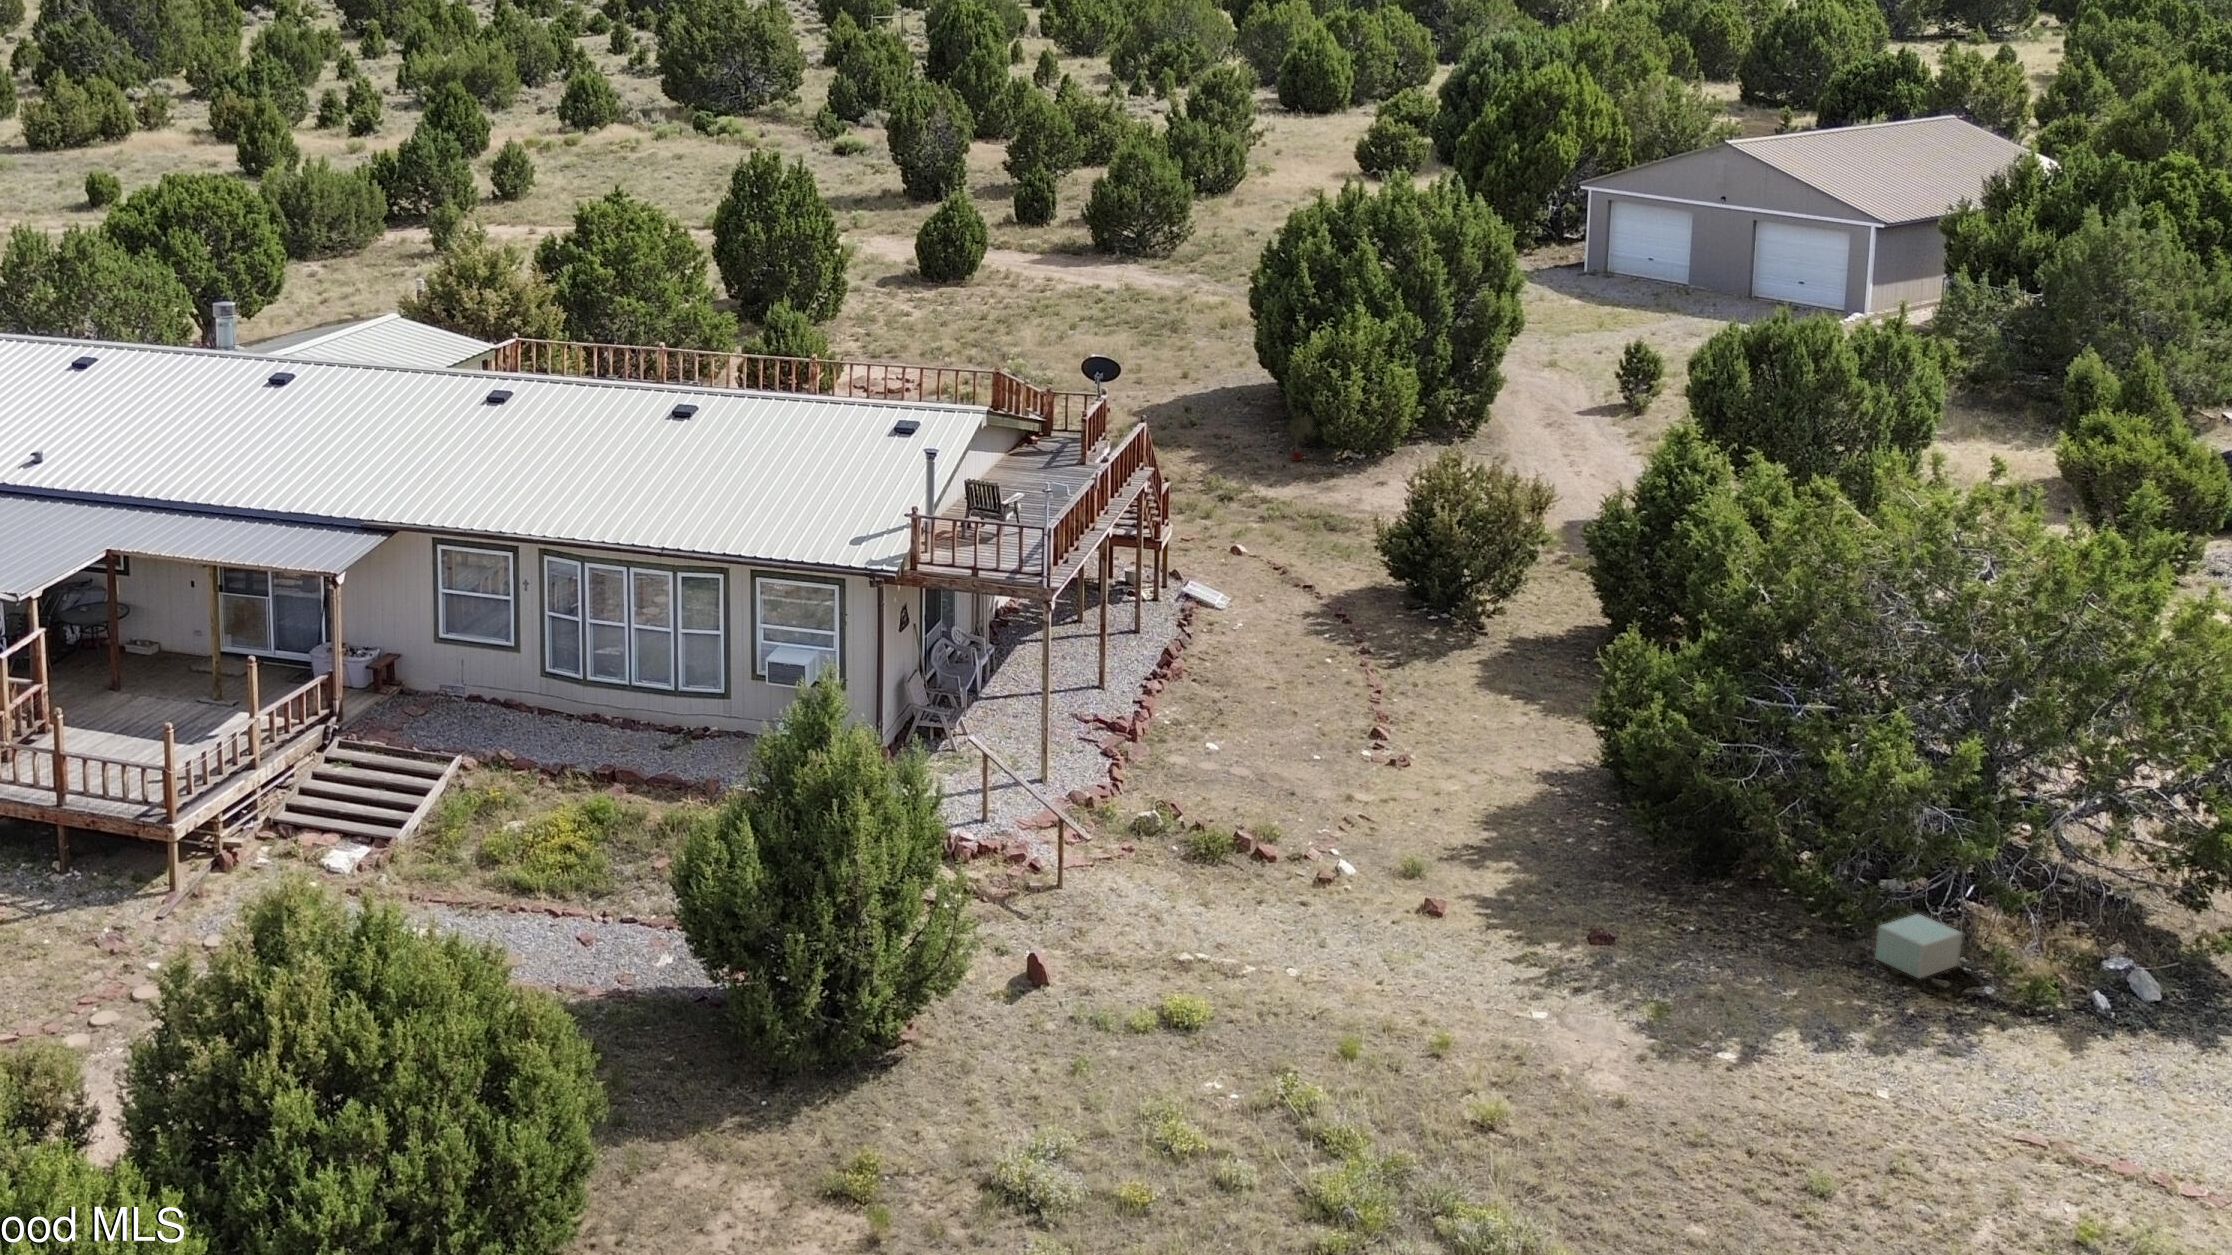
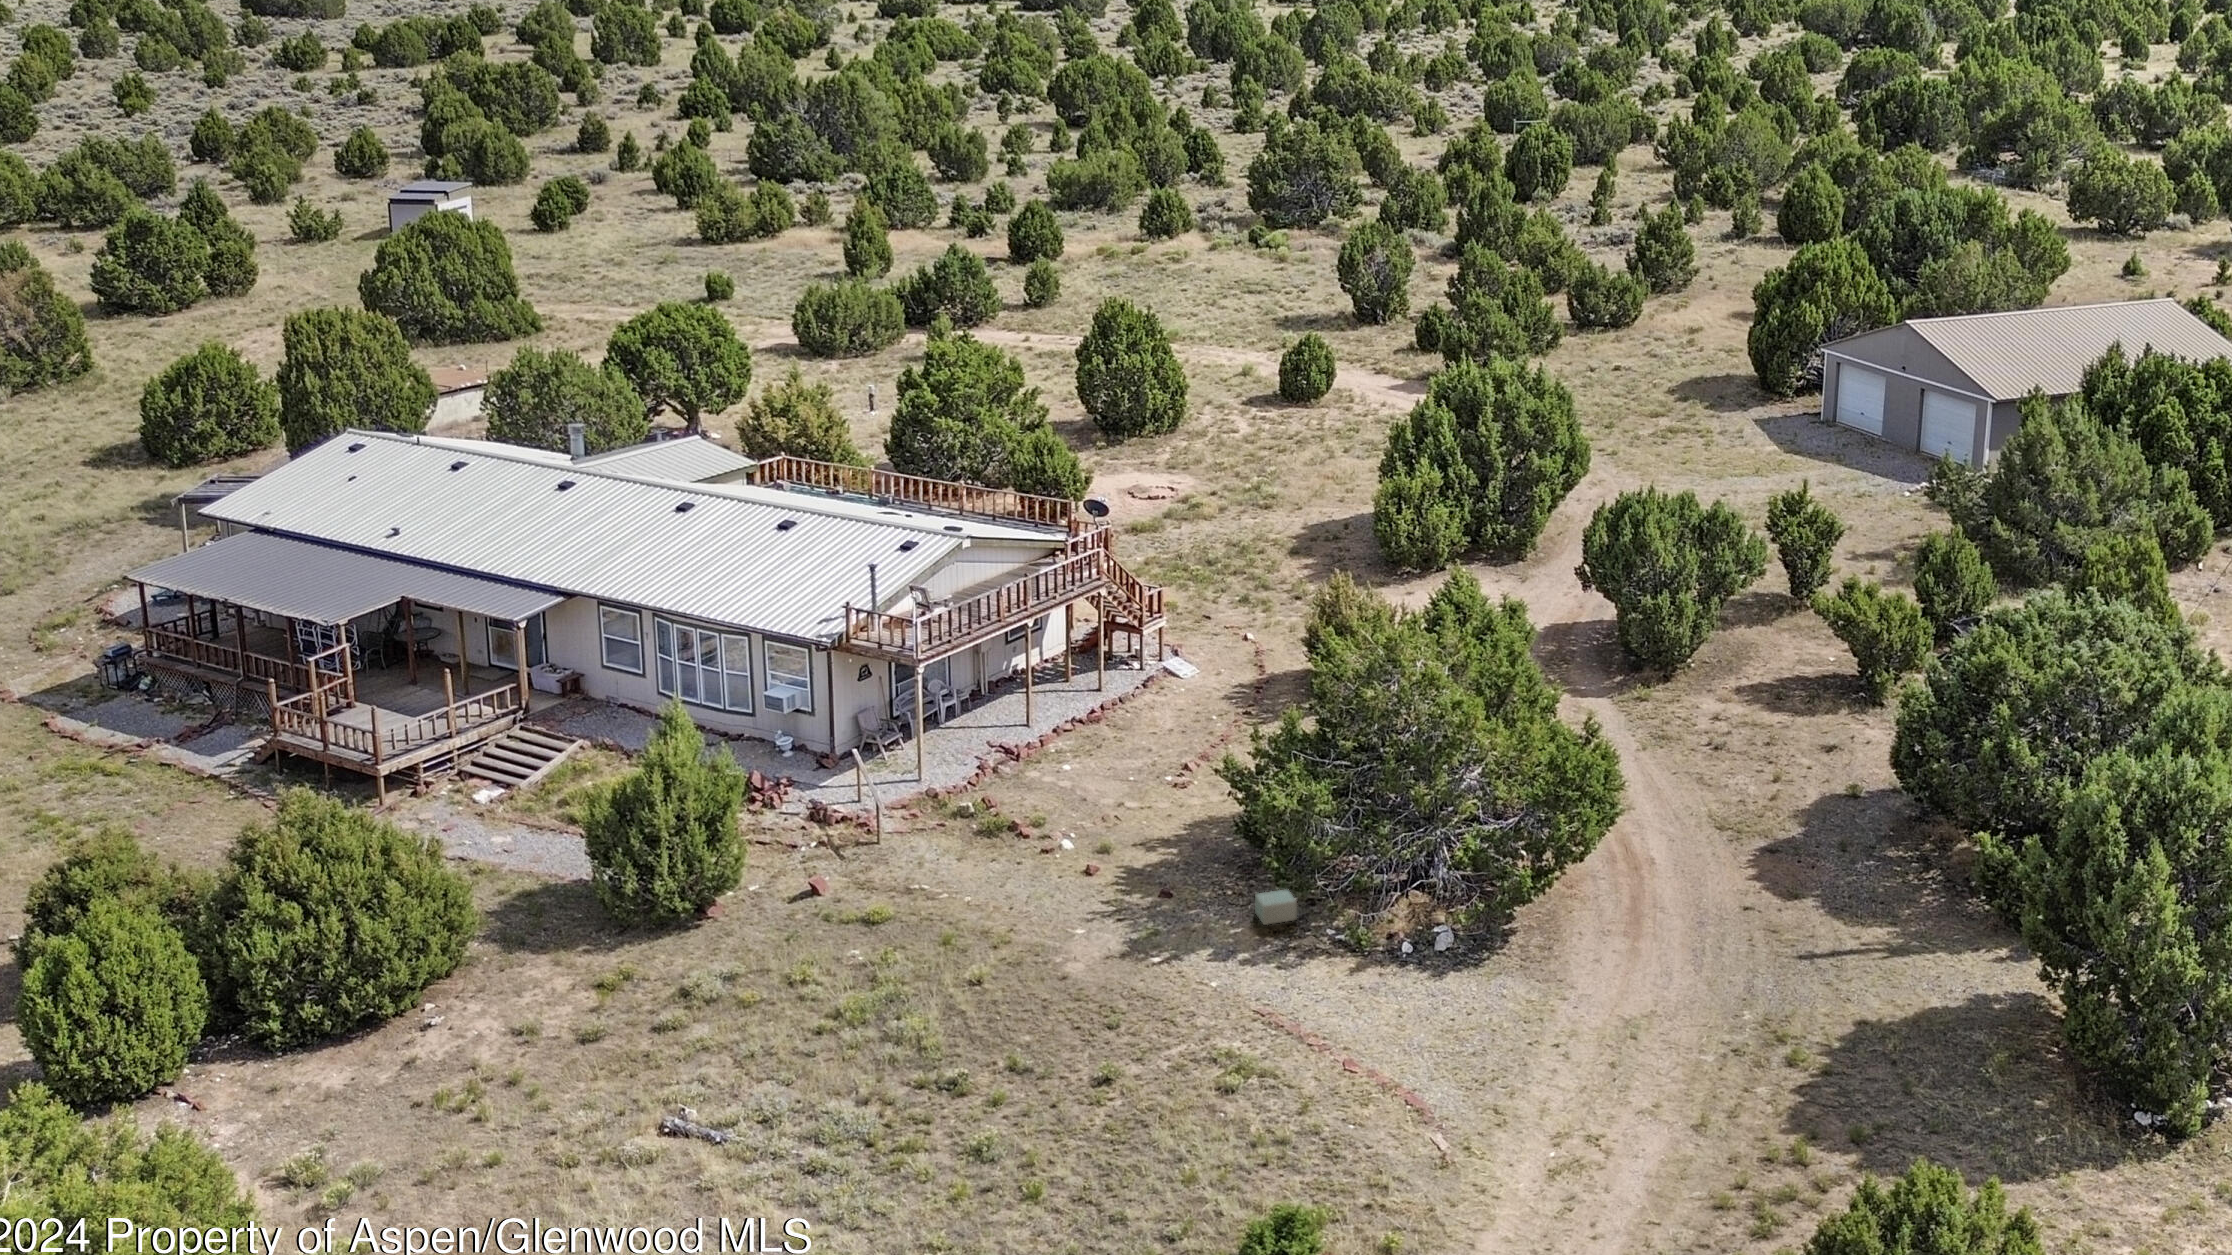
potted tree: present [1288,412,1317,461] -> none [1351,527,1371,564]

